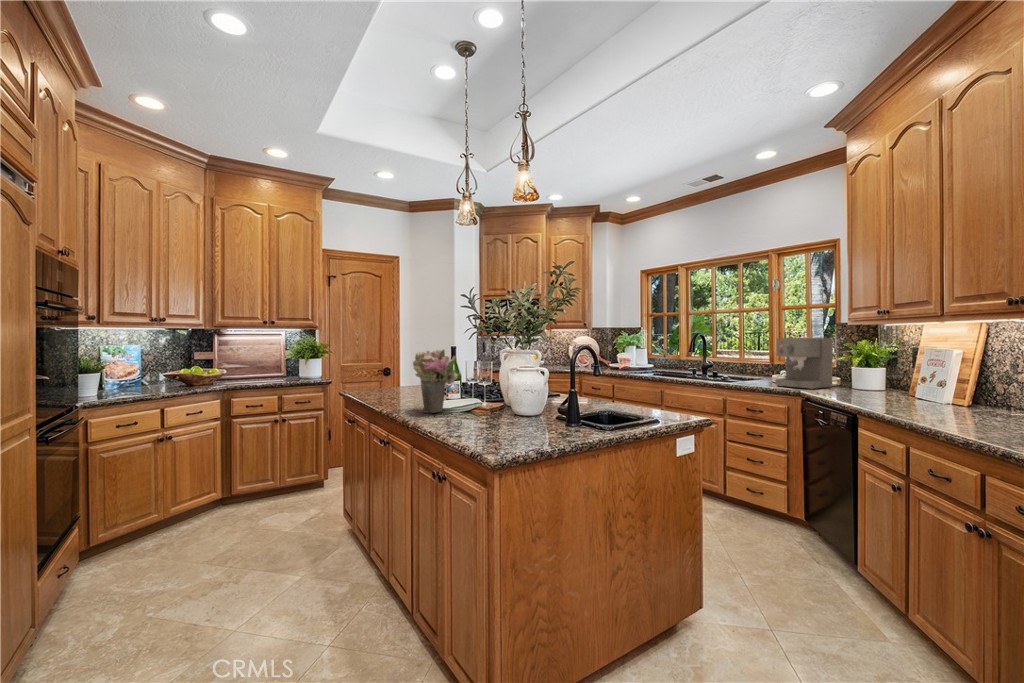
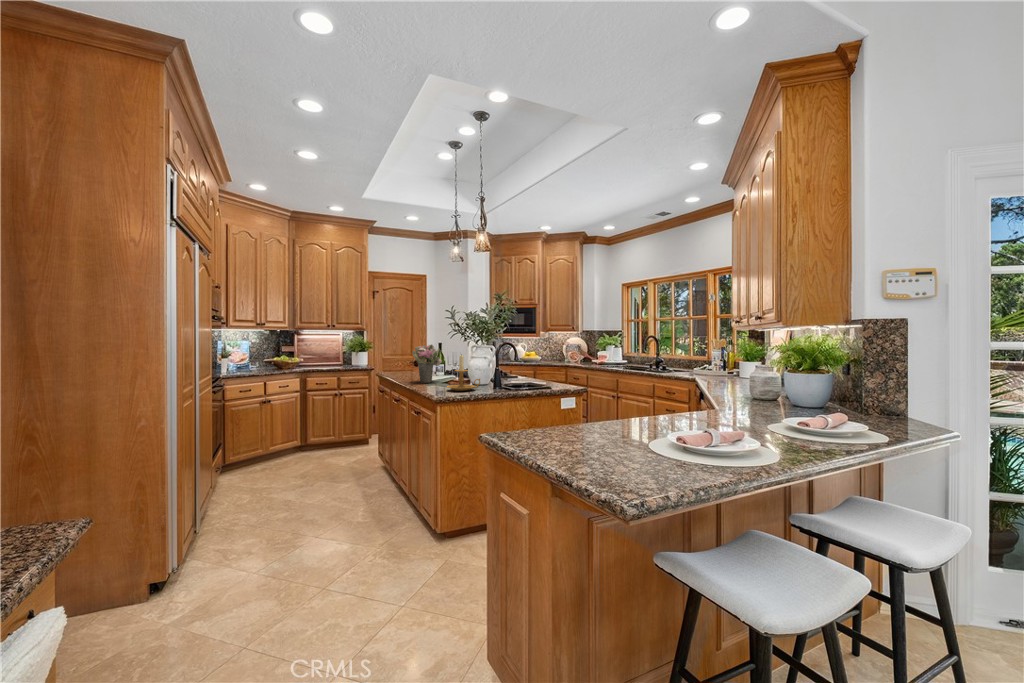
coffee maker: present [775,338,833,390] -> none [689,339,729,377]
candle holder: none [487,367,545,434] -> present [447,354,480,391]

